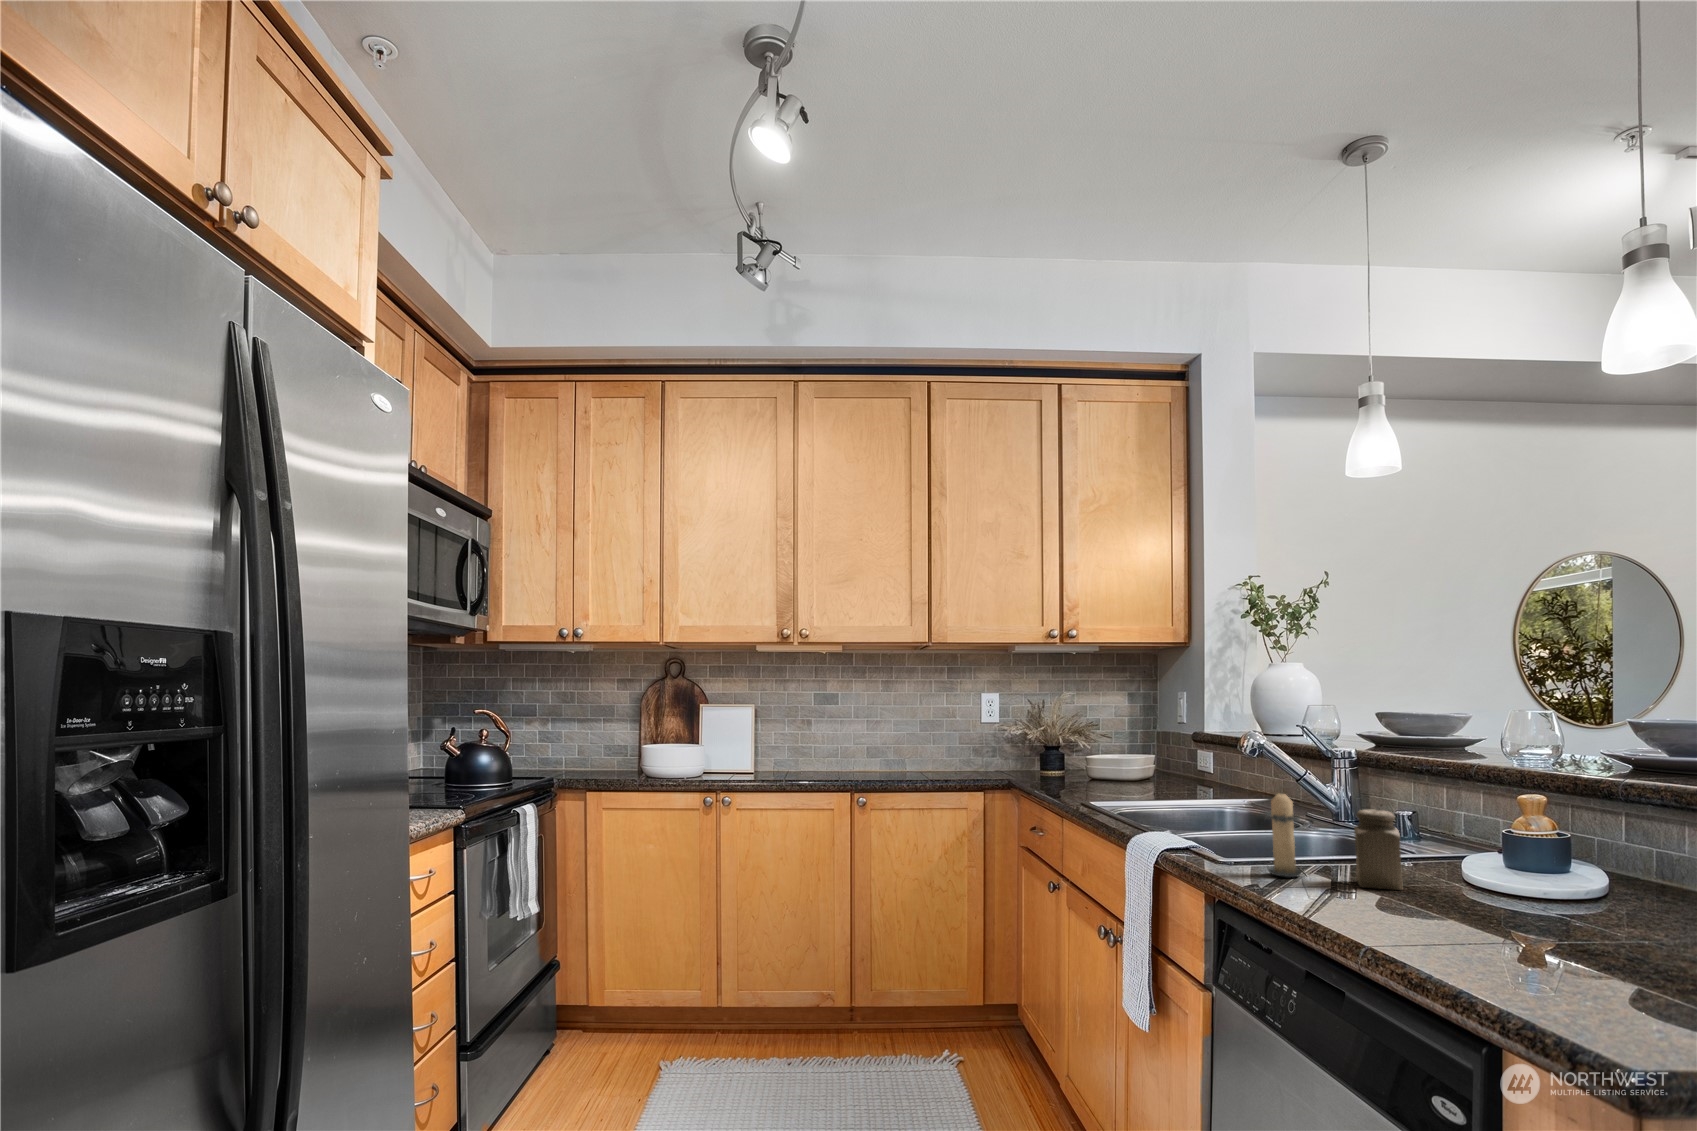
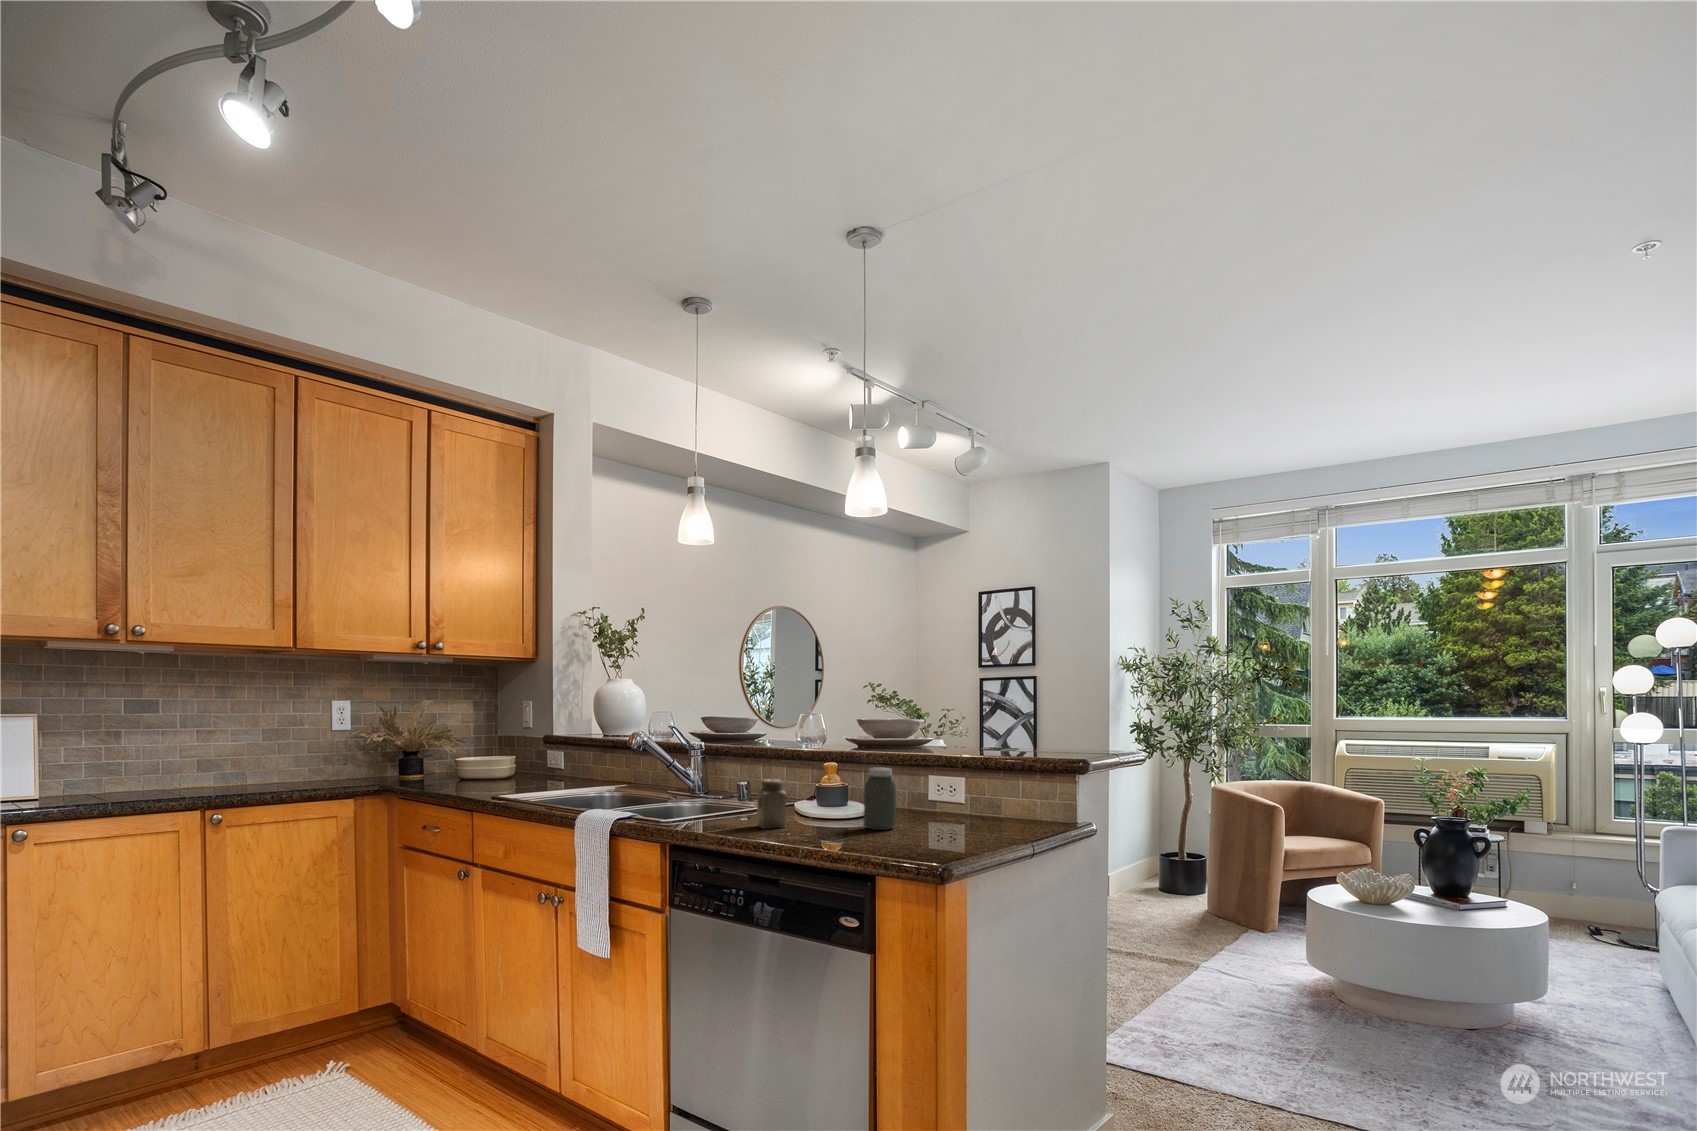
candle: present [1264,788,1302,877] -> none [700,769,729,829]
jar: none [1542,806,1617,921] -> present [864,768,896,830]

